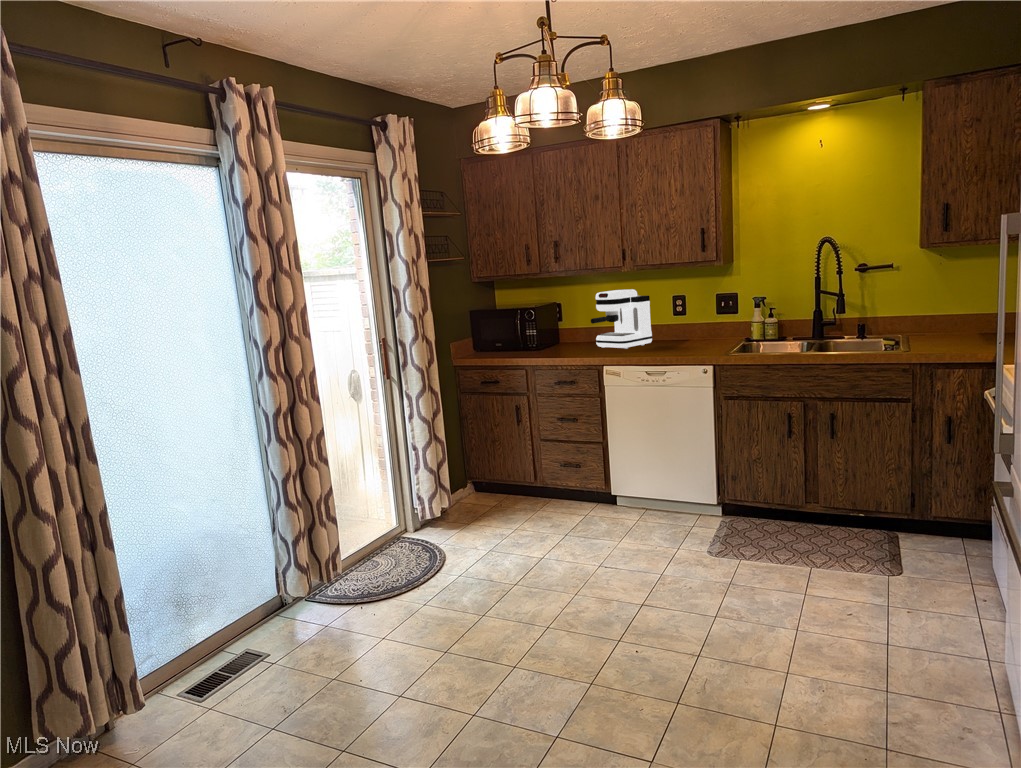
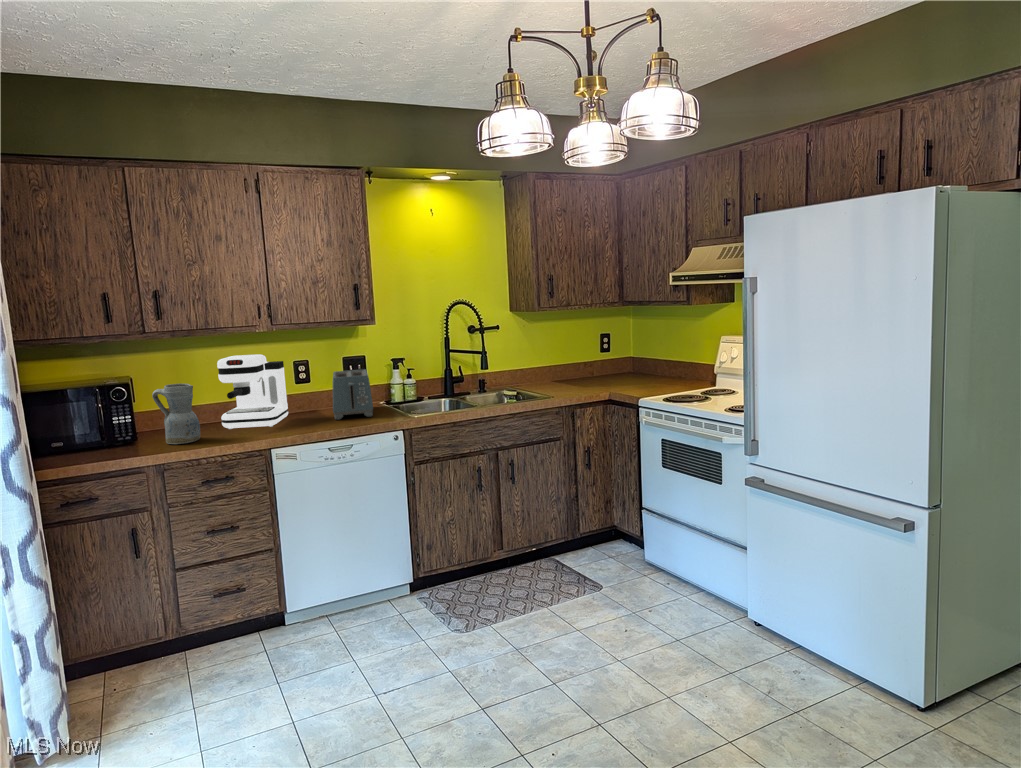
toaster: none [671,306,728,349] -> present [333,369,373,420]
ceramic pitcher: none [545,310,573,353] -> present [152,384,200,444]

